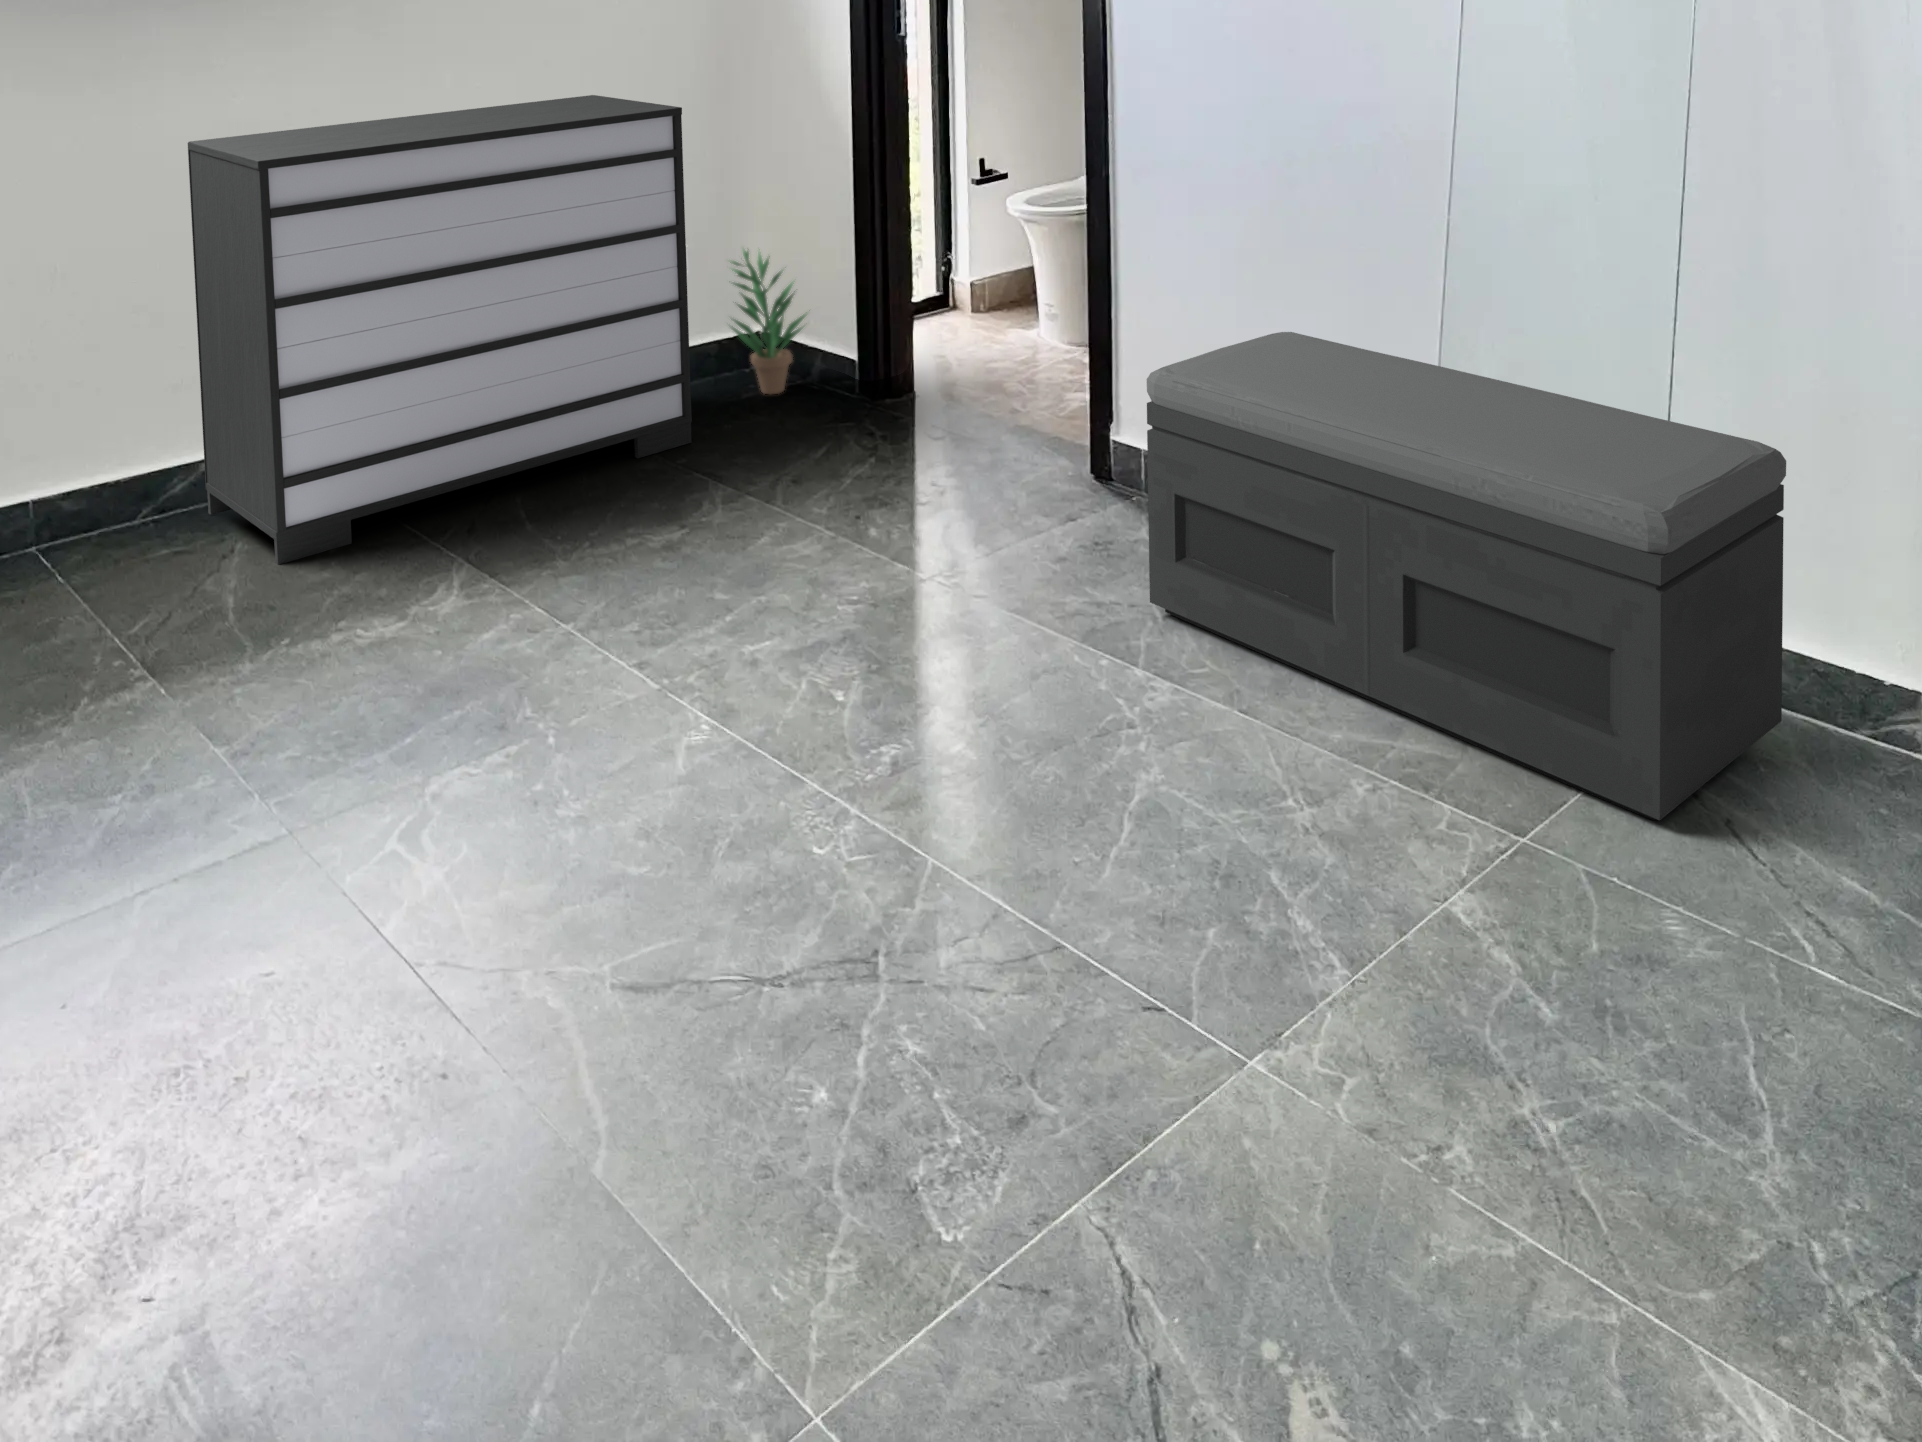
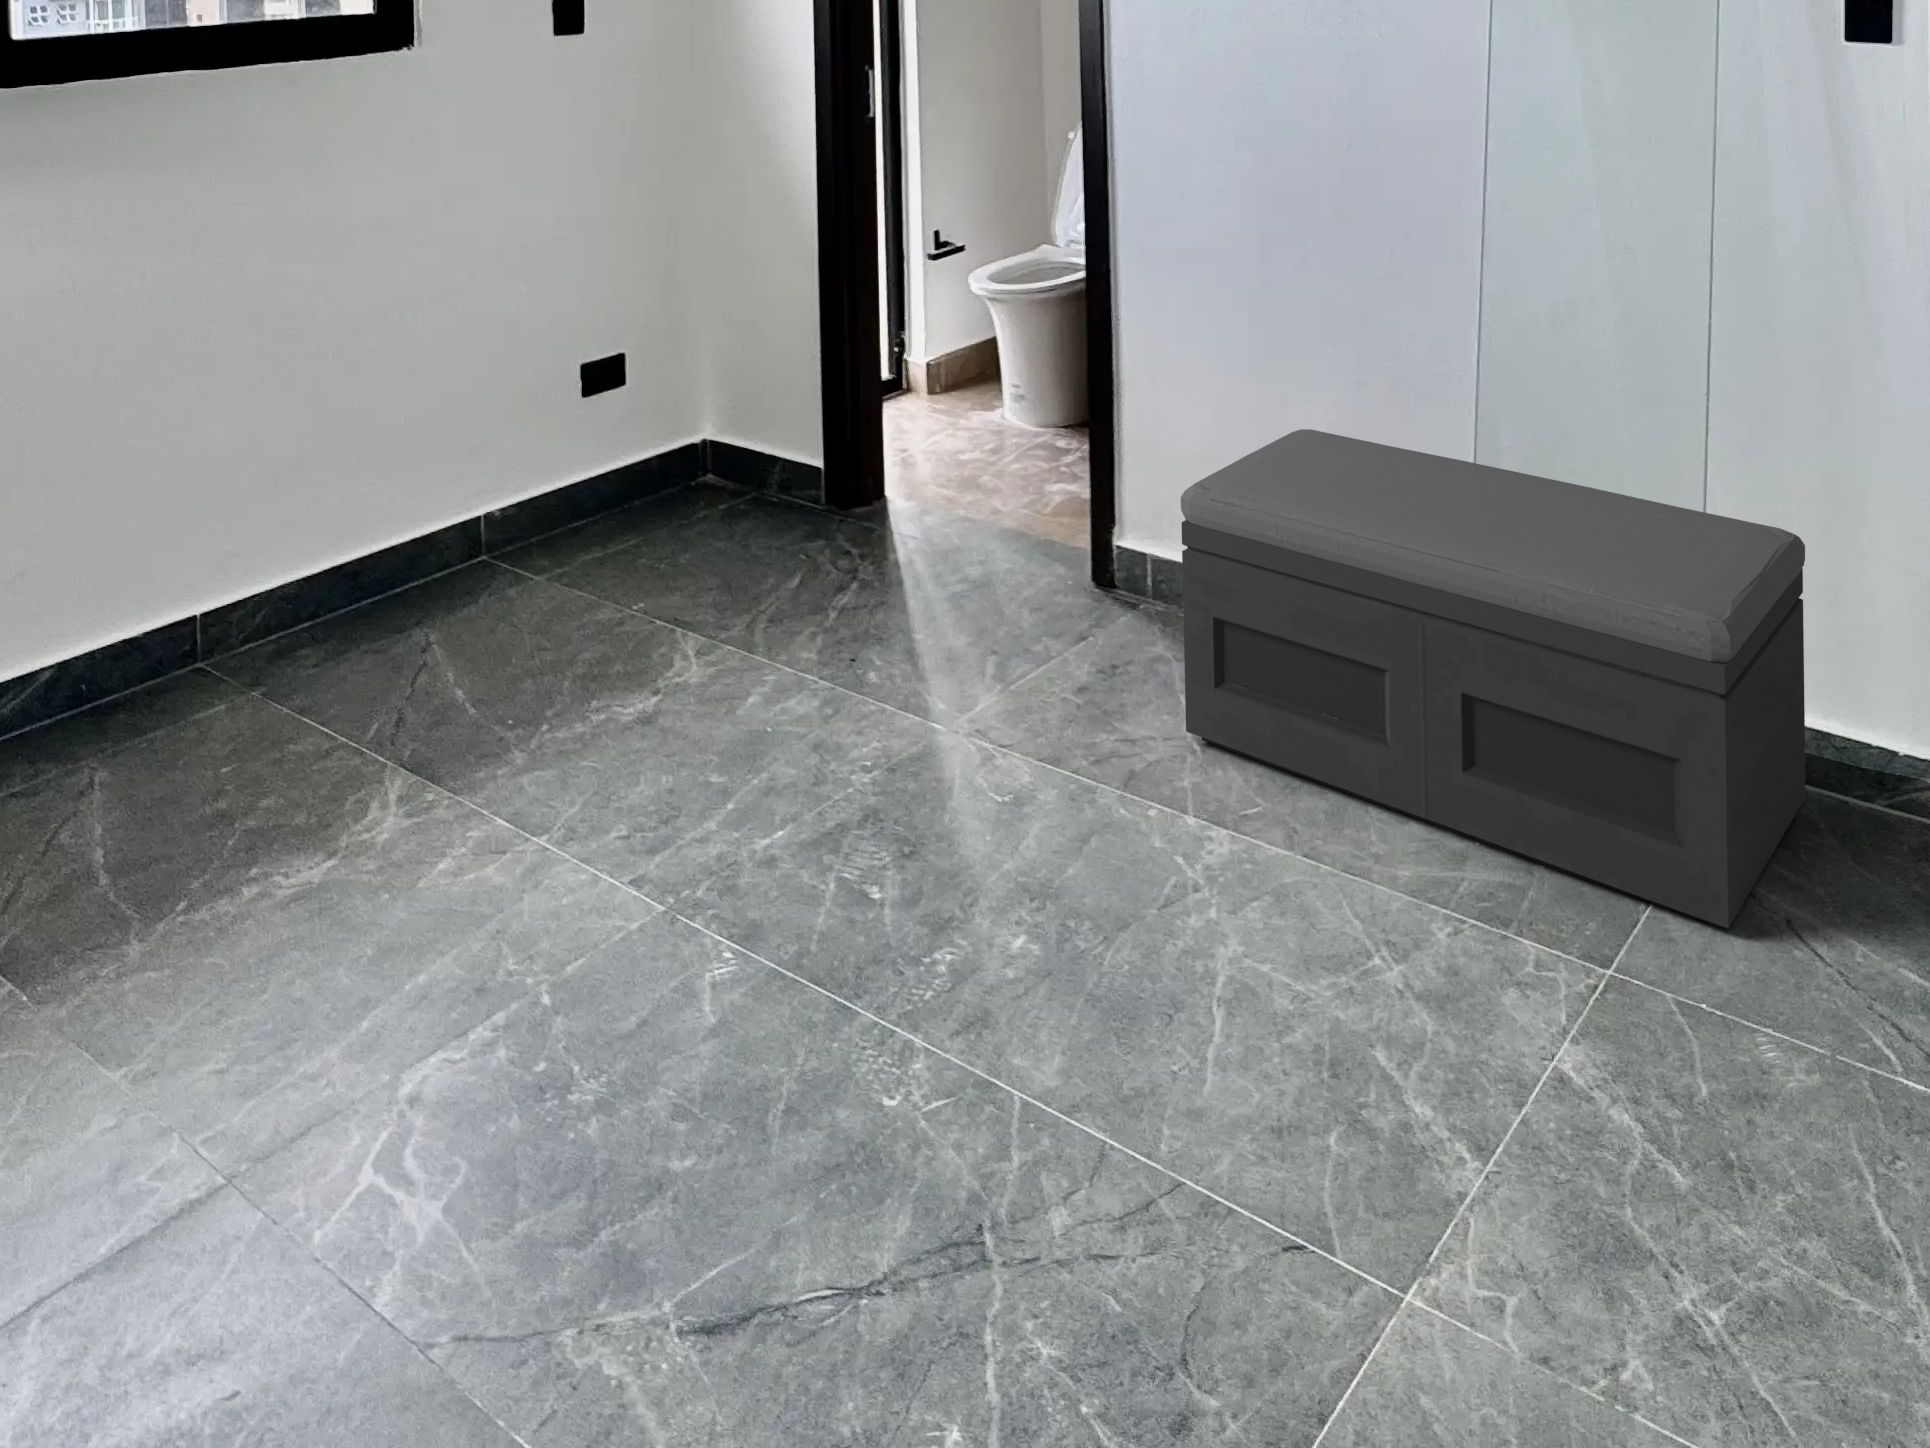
dresser: present [188,95,692,565] -> none [35,194,648,795]
potted plant: present [730,250,806,394] -> none [674,347,772,510]

